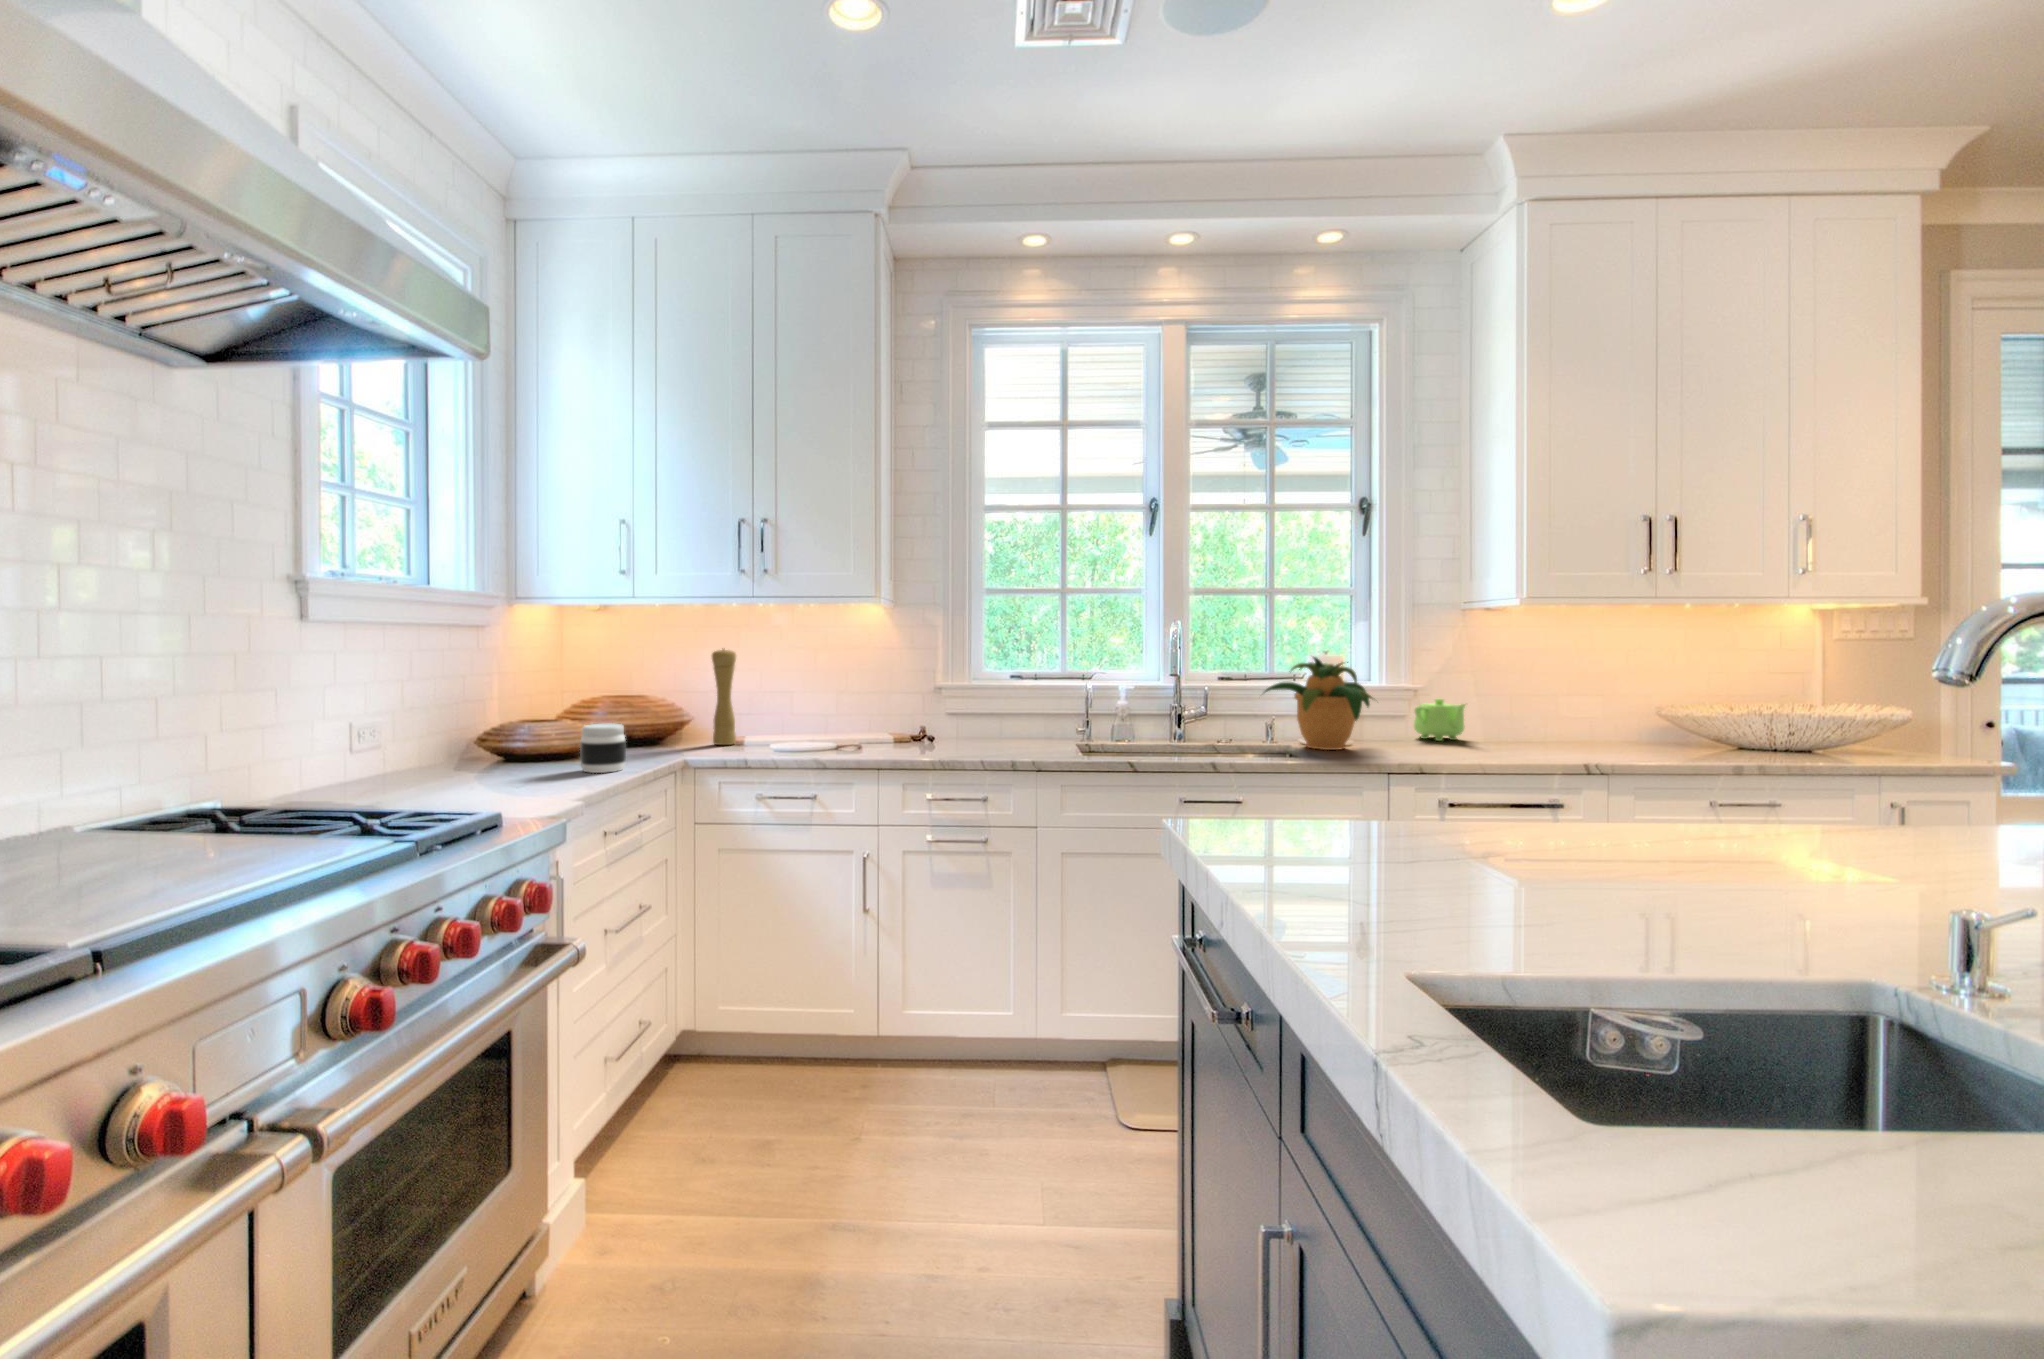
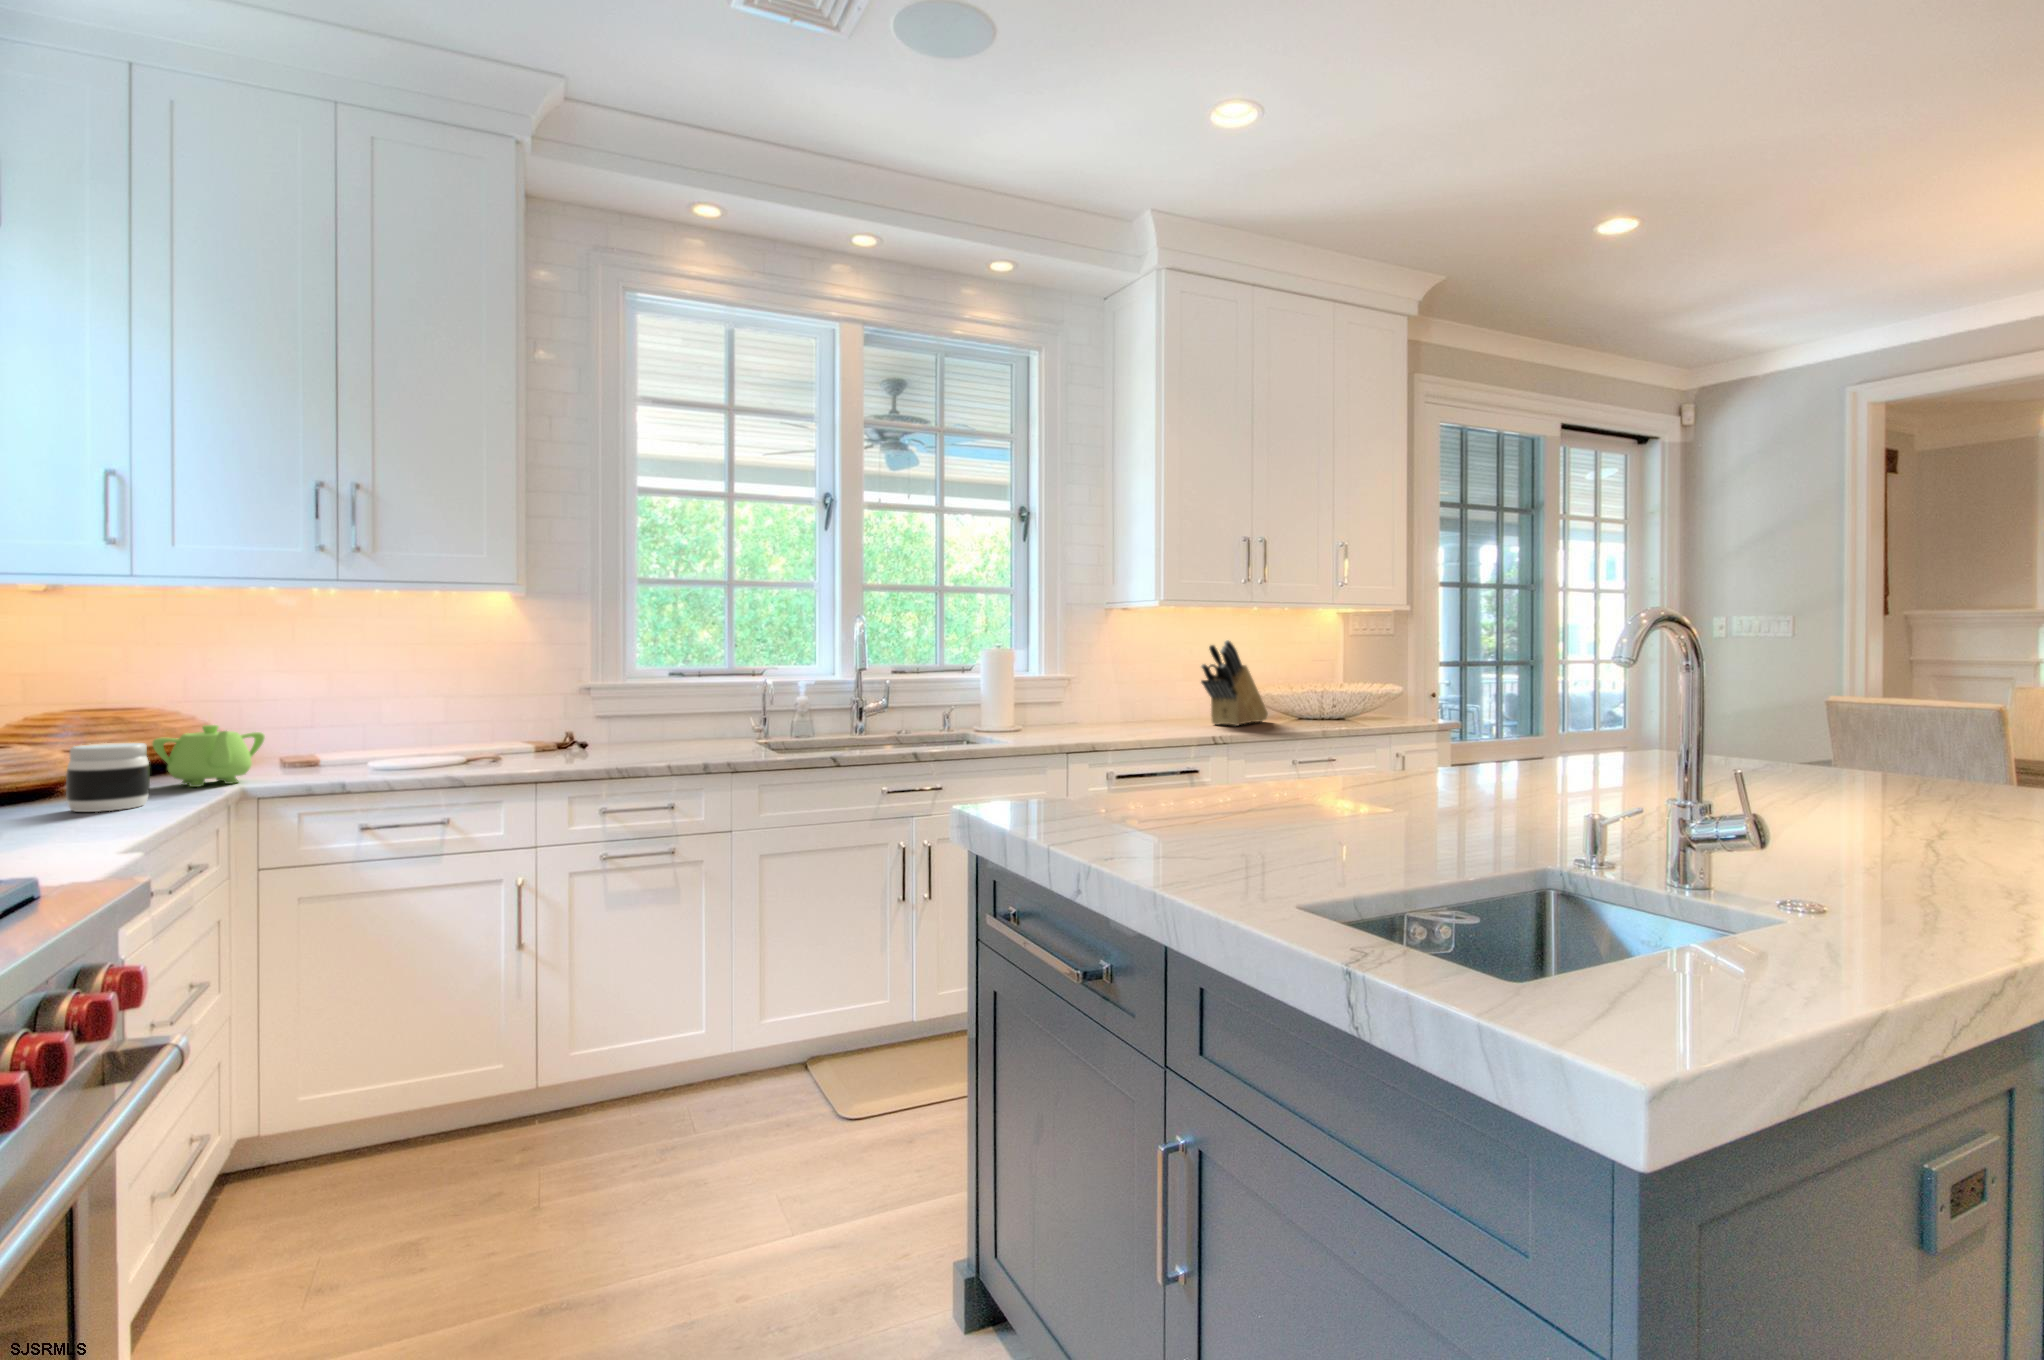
knife block: none [1585,648,1690,752] -> present [1201,640,1268,726]
pepper mill: present [712,649,736,745] -> none [272,644,312,770]
potted plant: present [1264,657,1373,750] -> none [941,647,1051,736]
teapot: present [1414,699,1465,741] -> present [152,725,265,787]

